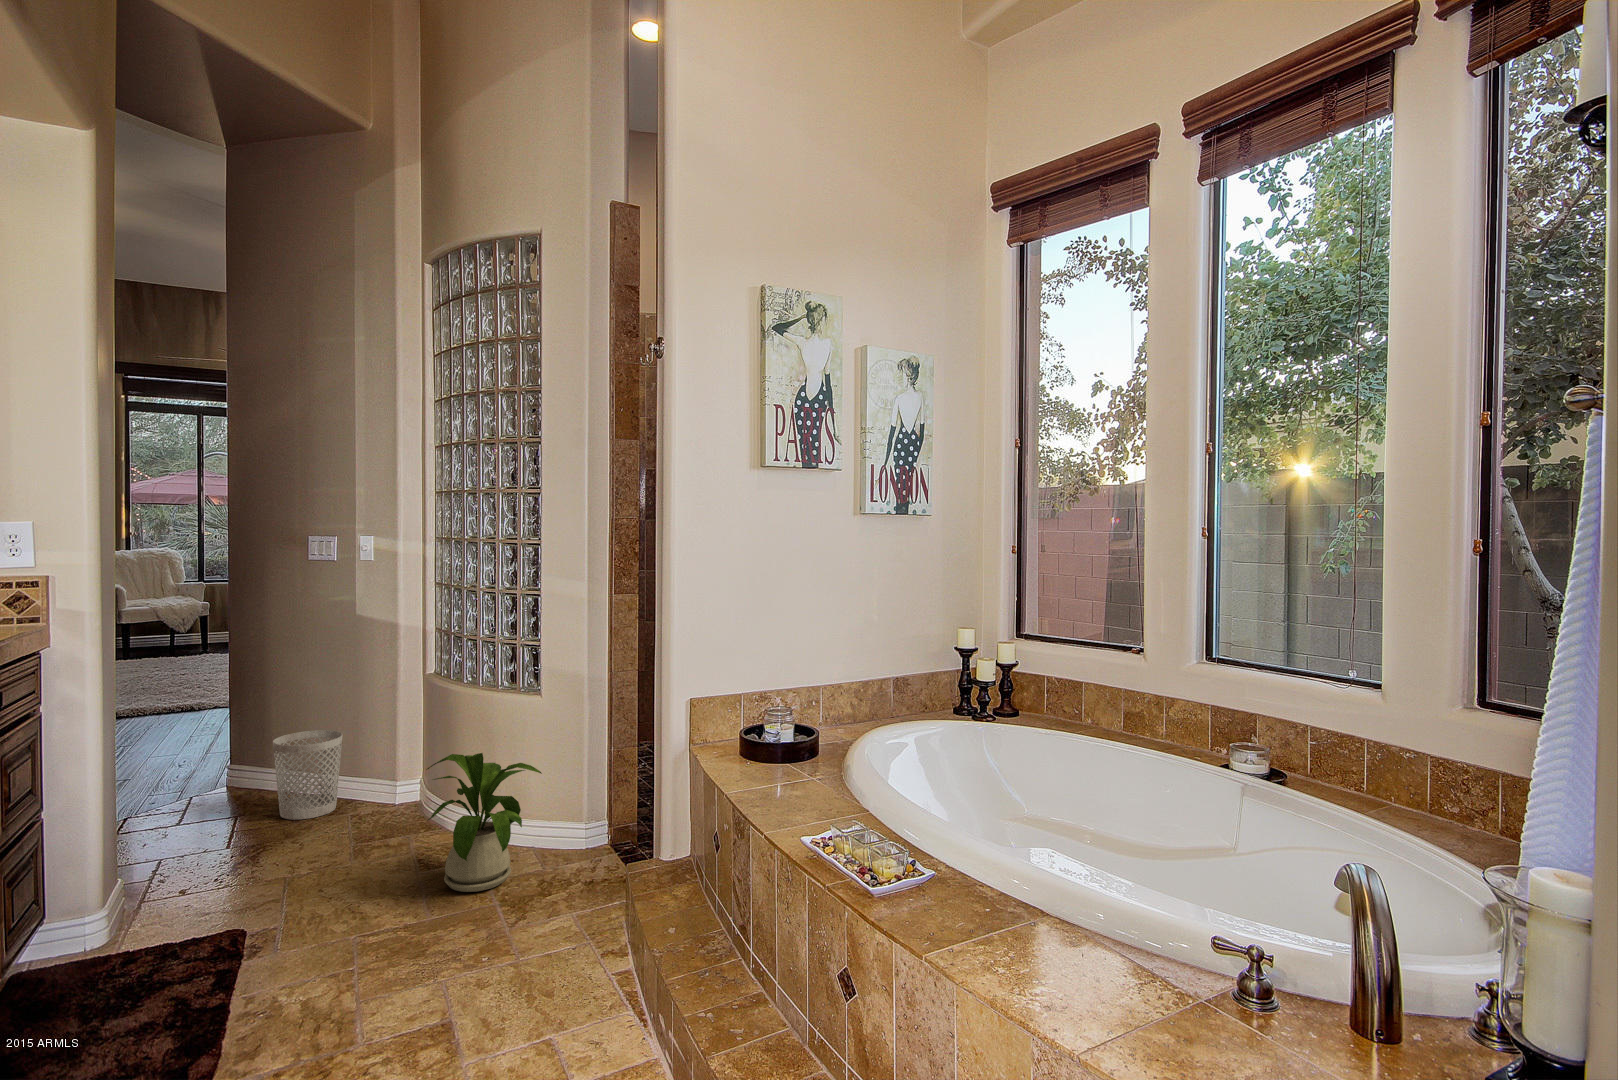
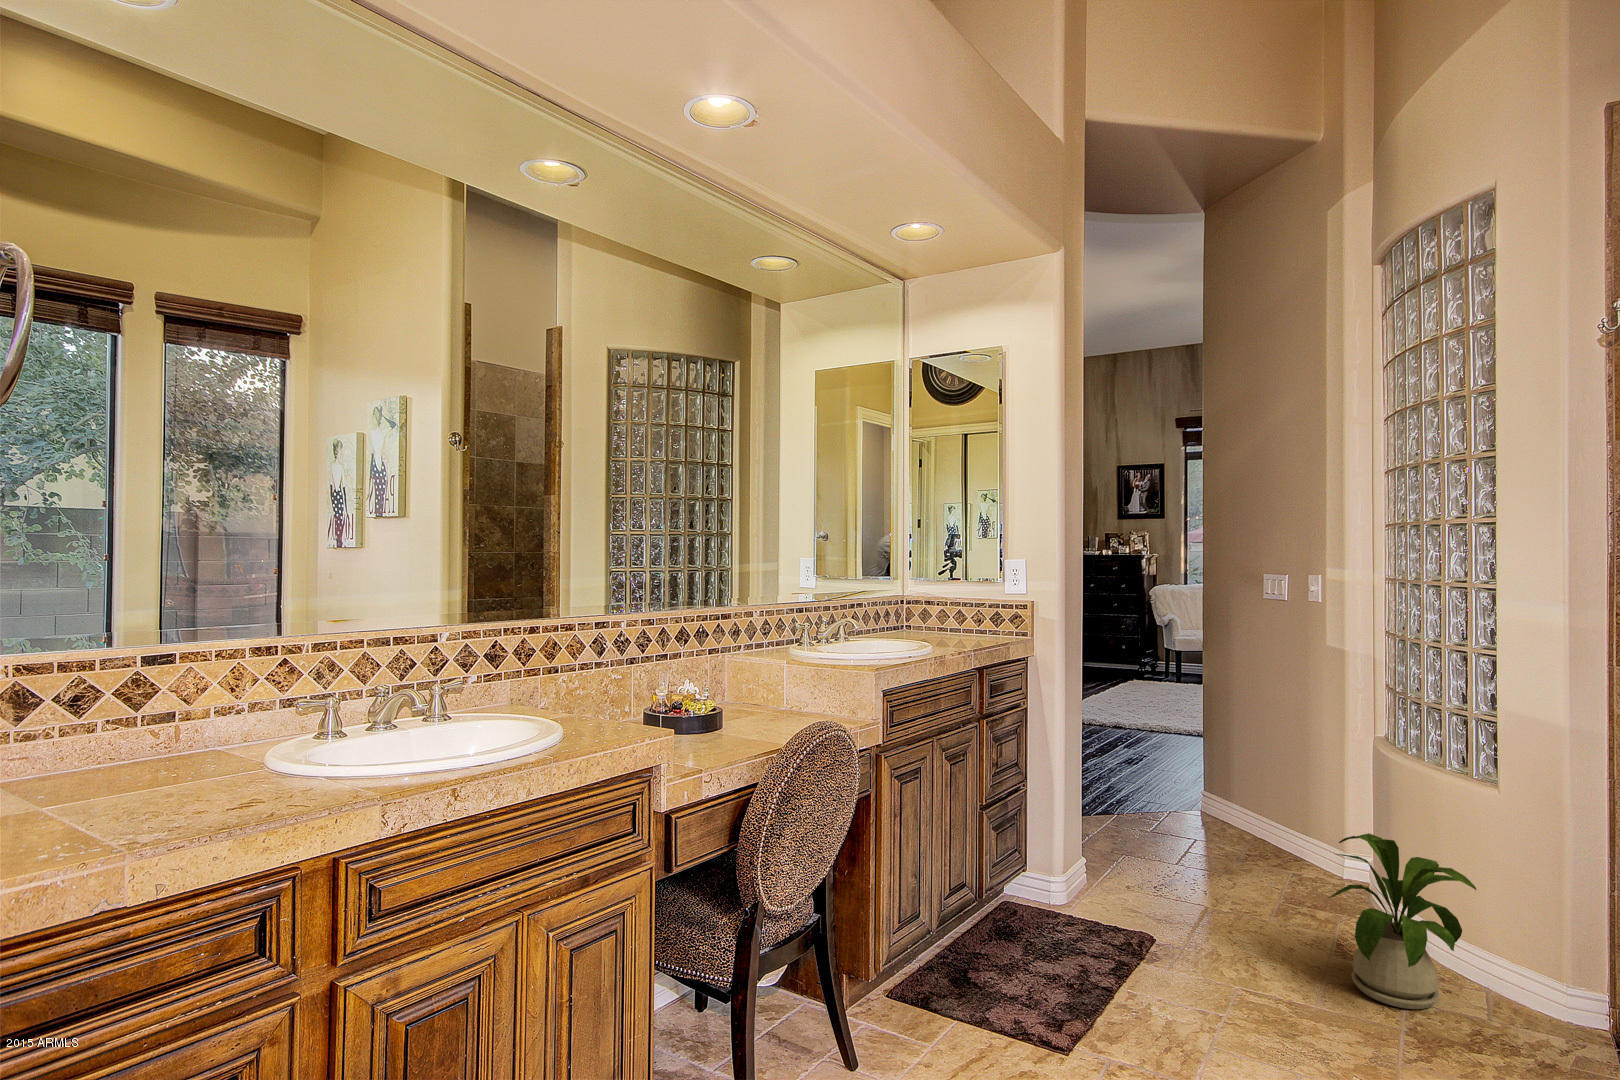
wastebasket: present [273,730,343,820] -> none [1223,773,1290,863]

